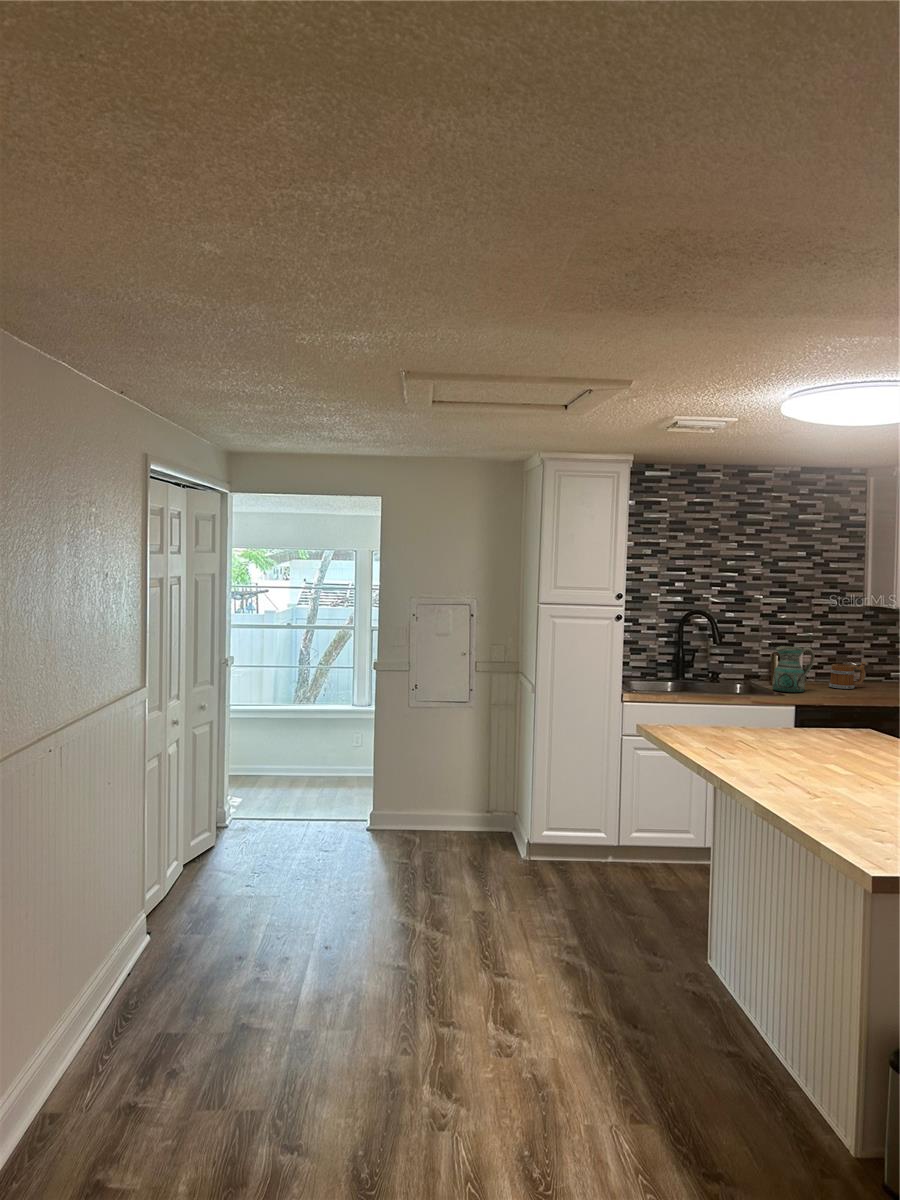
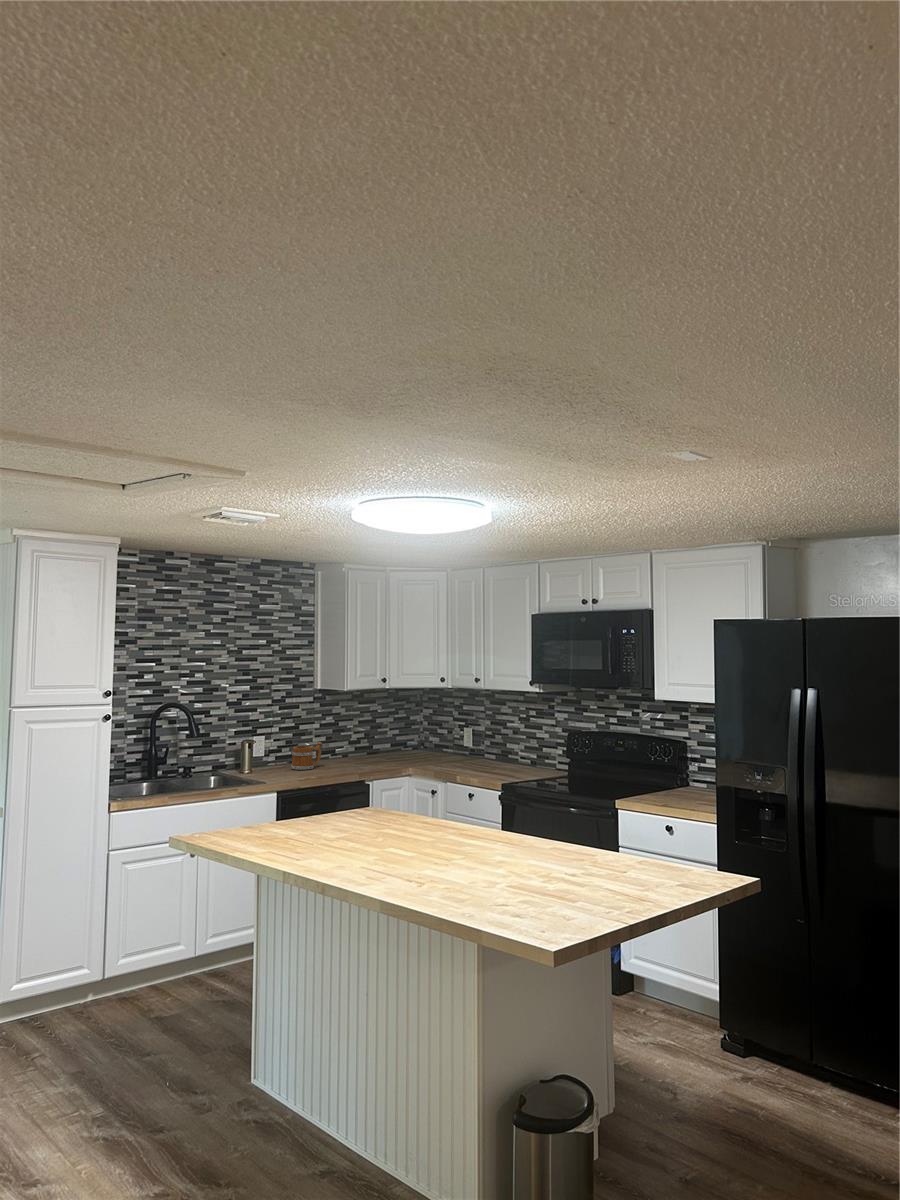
ceramic pitcher: present [772,646,814,692] -> none [246,733,282,779]

